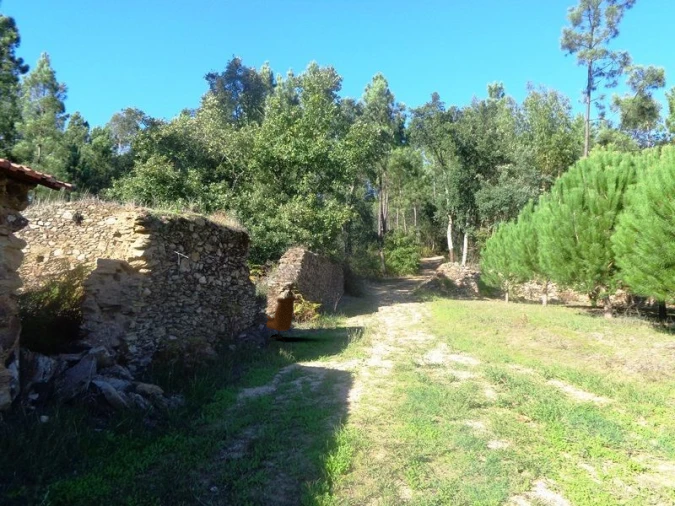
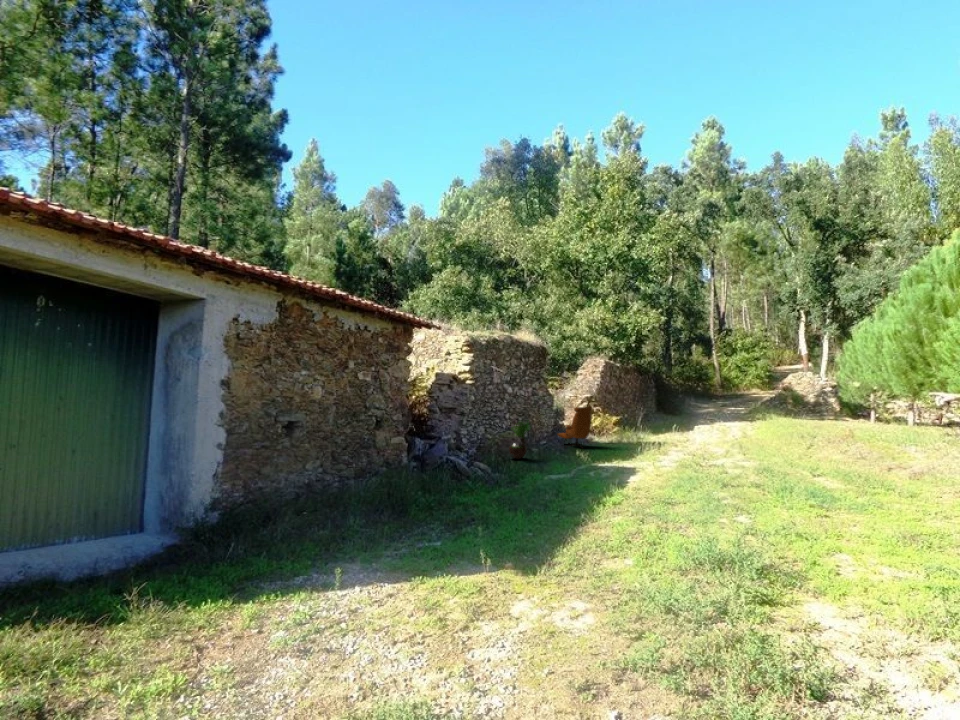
potted tree: none [199,313,228,362] -> present [509,422,530,459]

